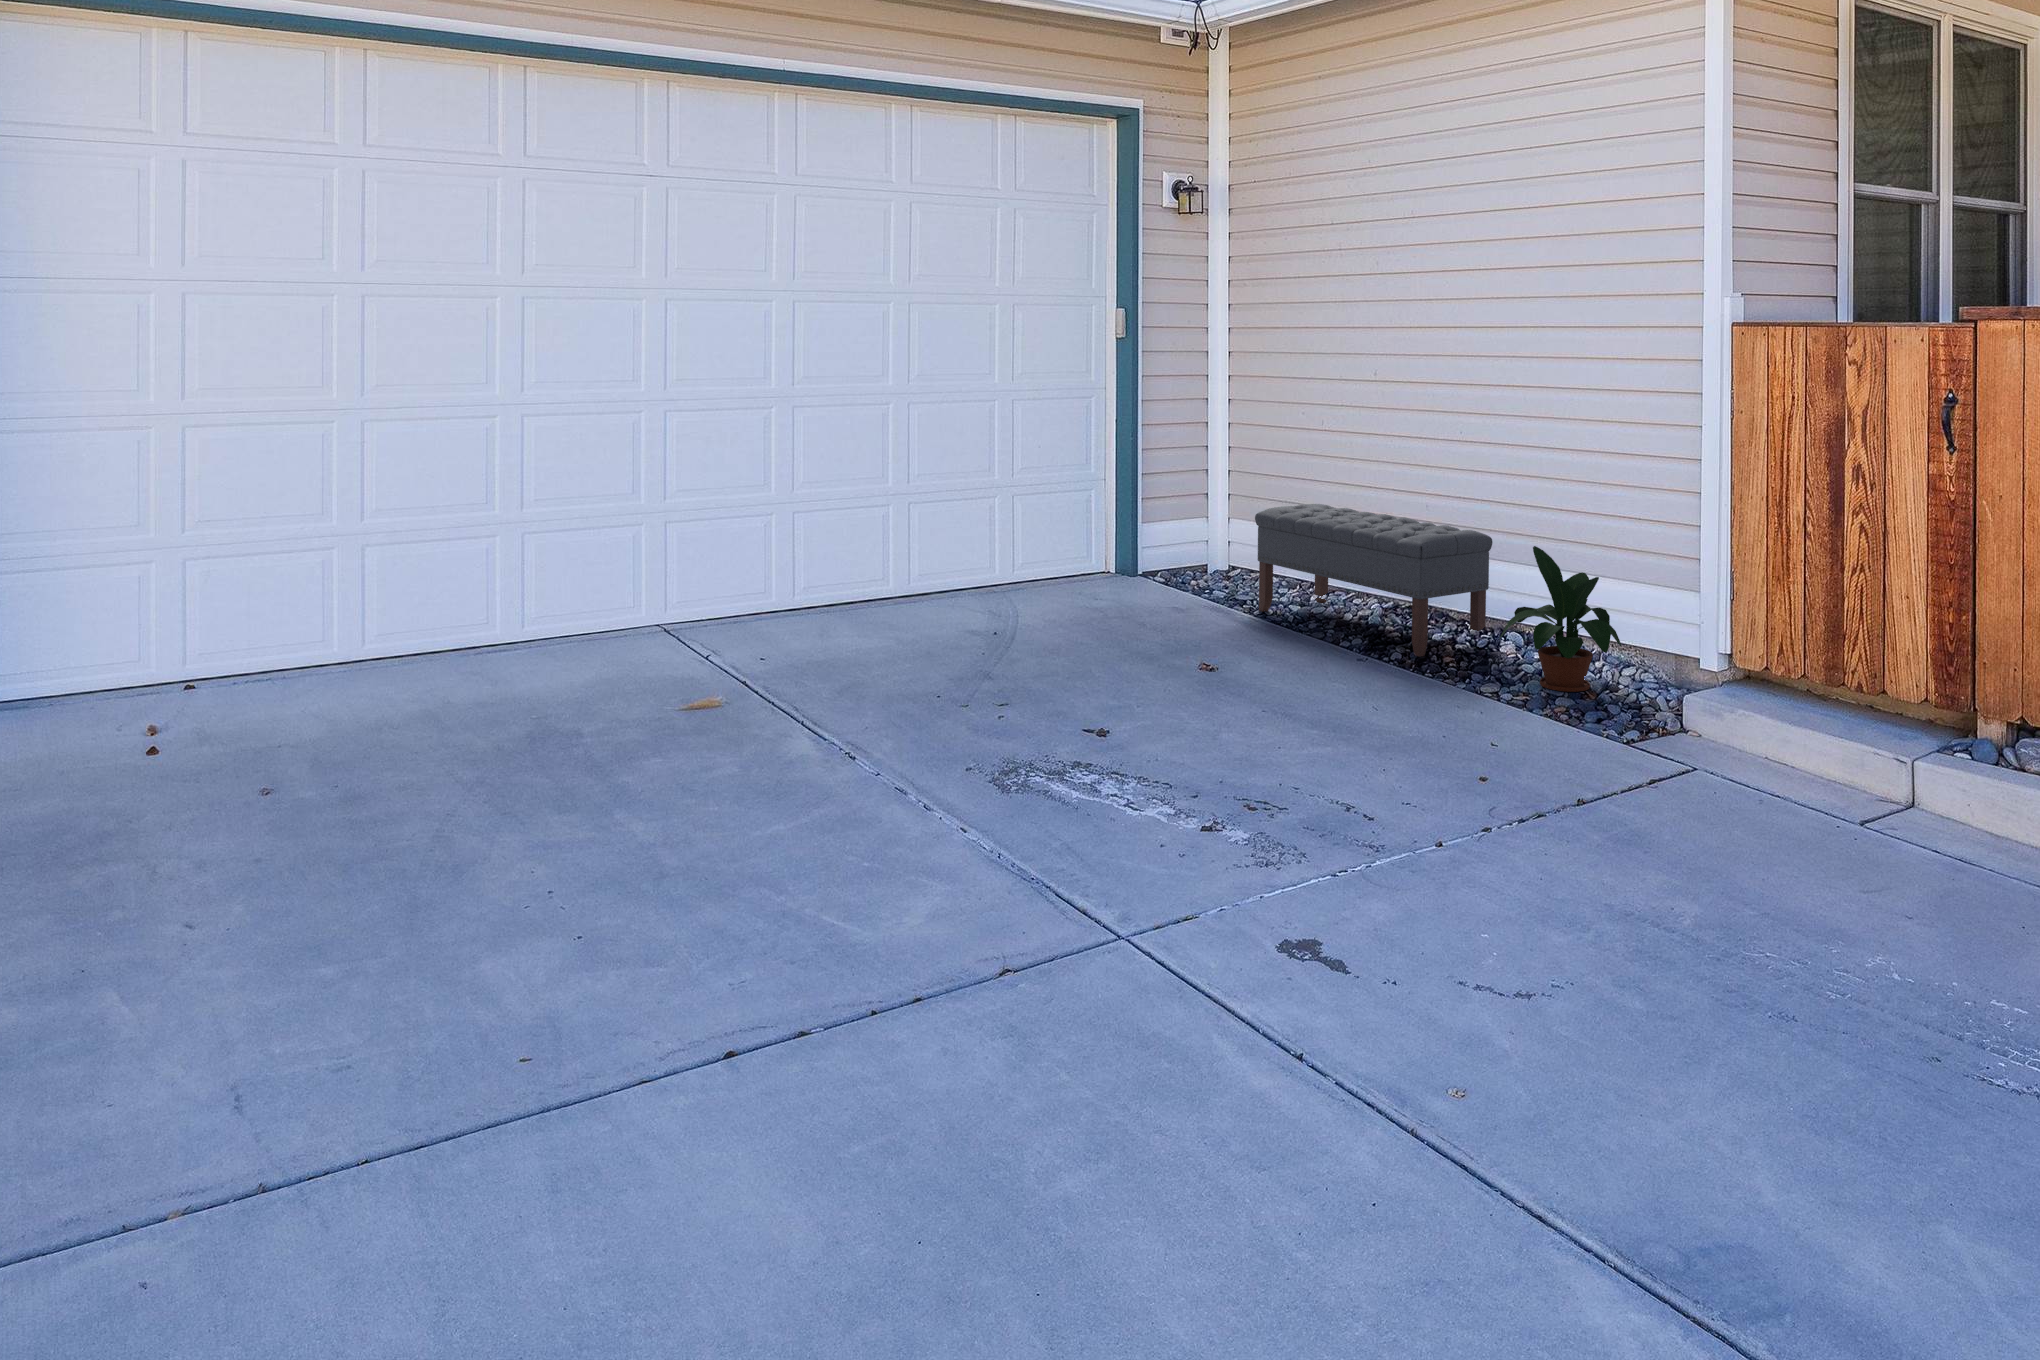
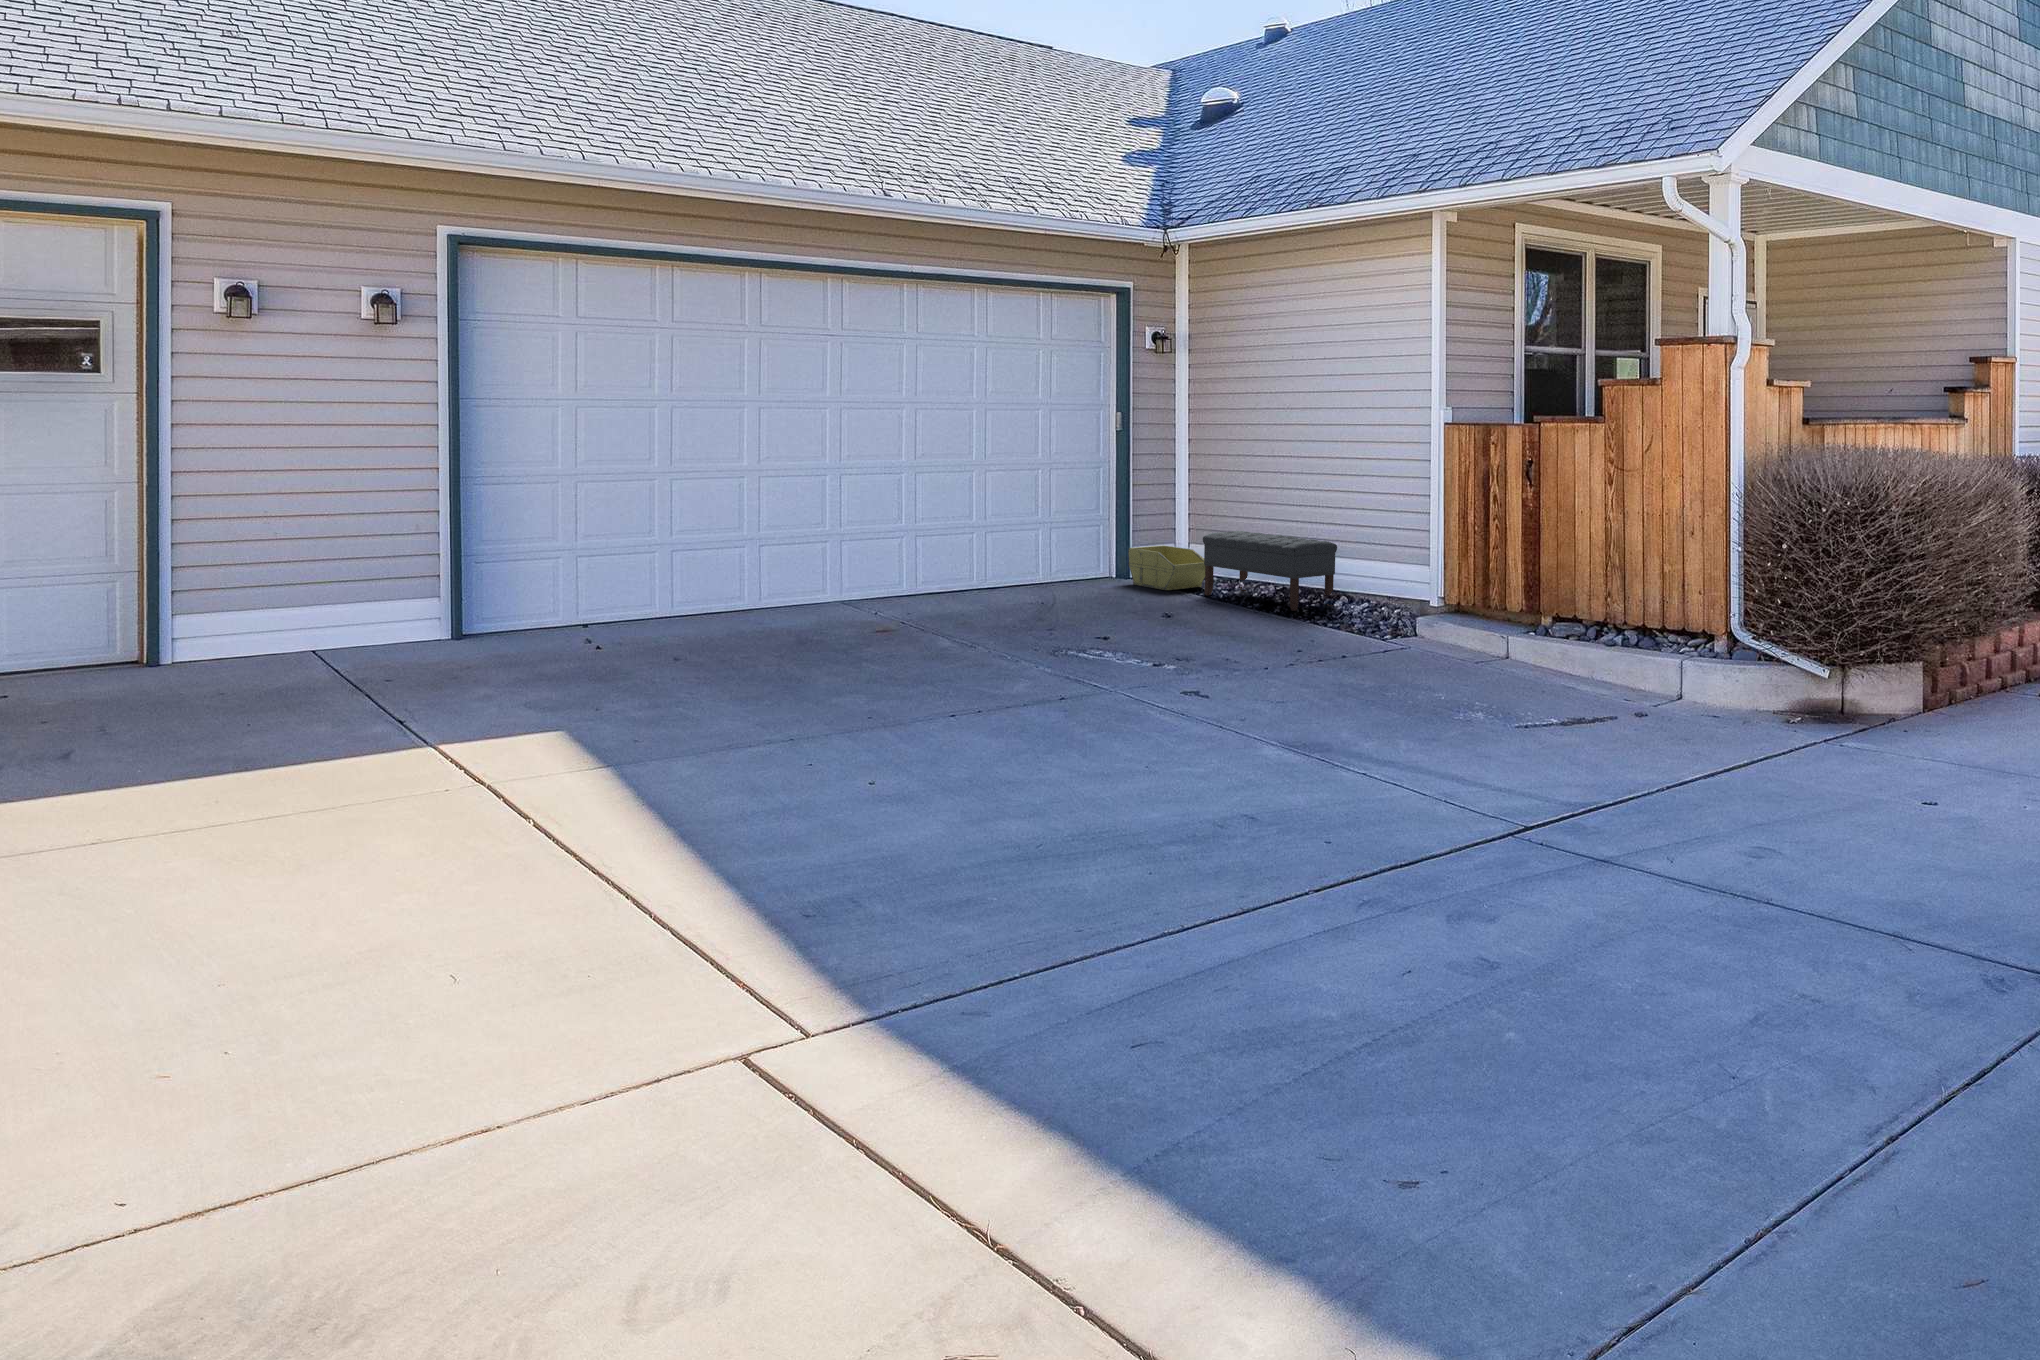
storage bin: none [1137,520,1265,599] -> present [1128,545,1205,590]
potted plant: present [1499,546,1622,692] -> none [1334,546,1397,622]

